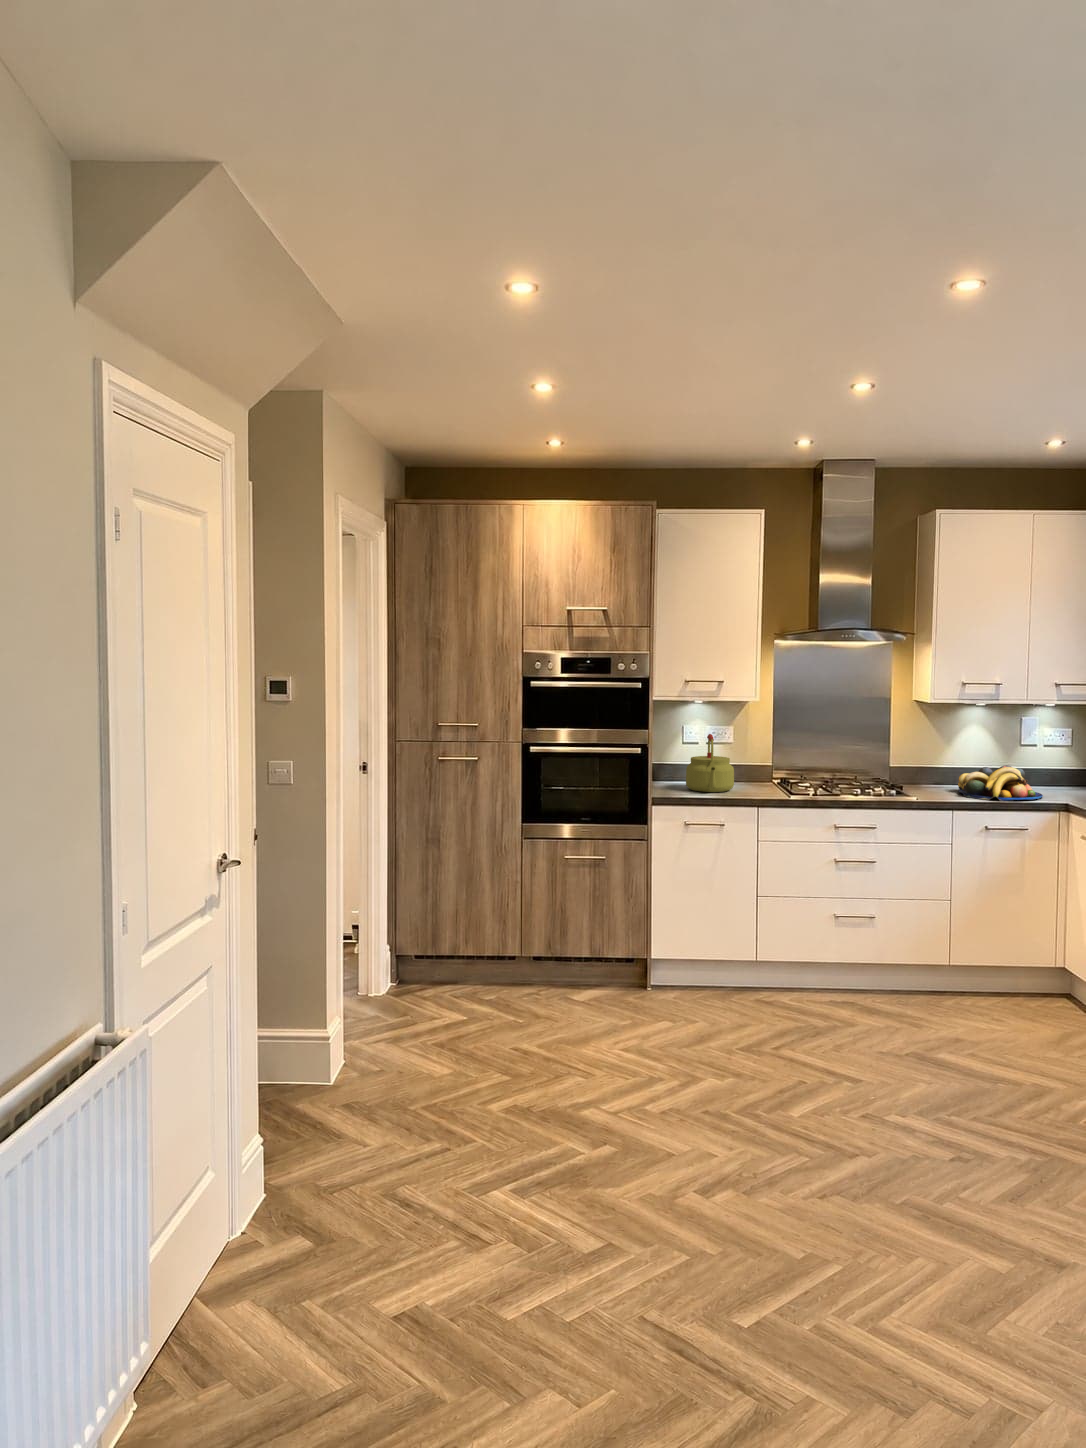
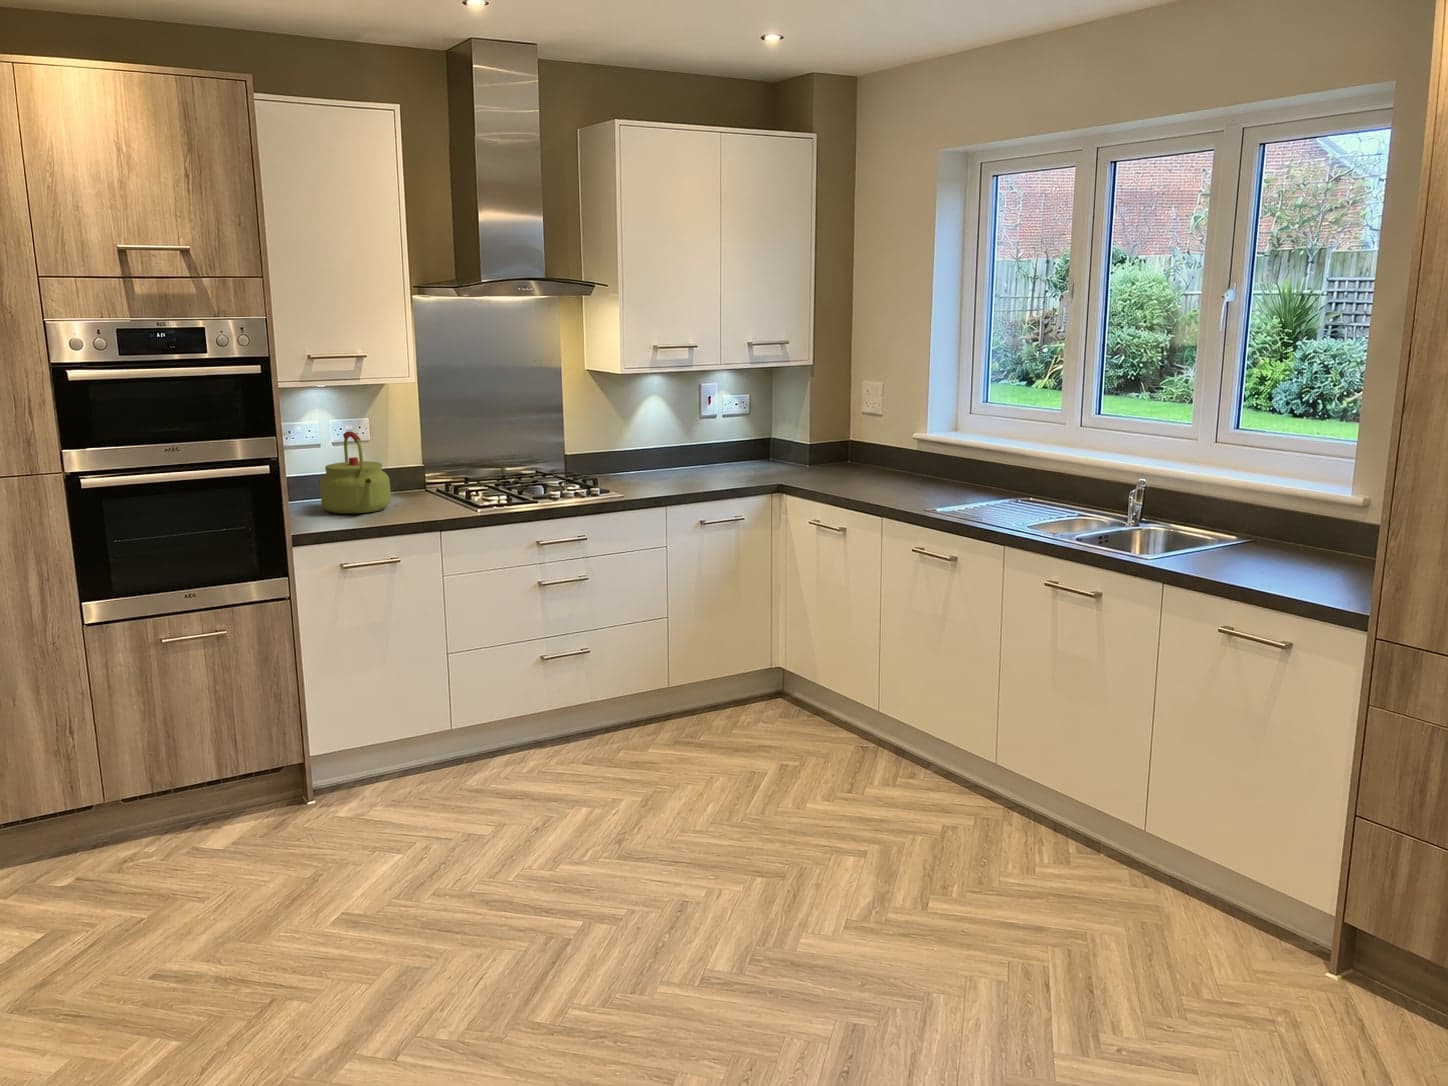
fruit bowl: present [958,765,1043,801] -> none [651,441,745,485]

